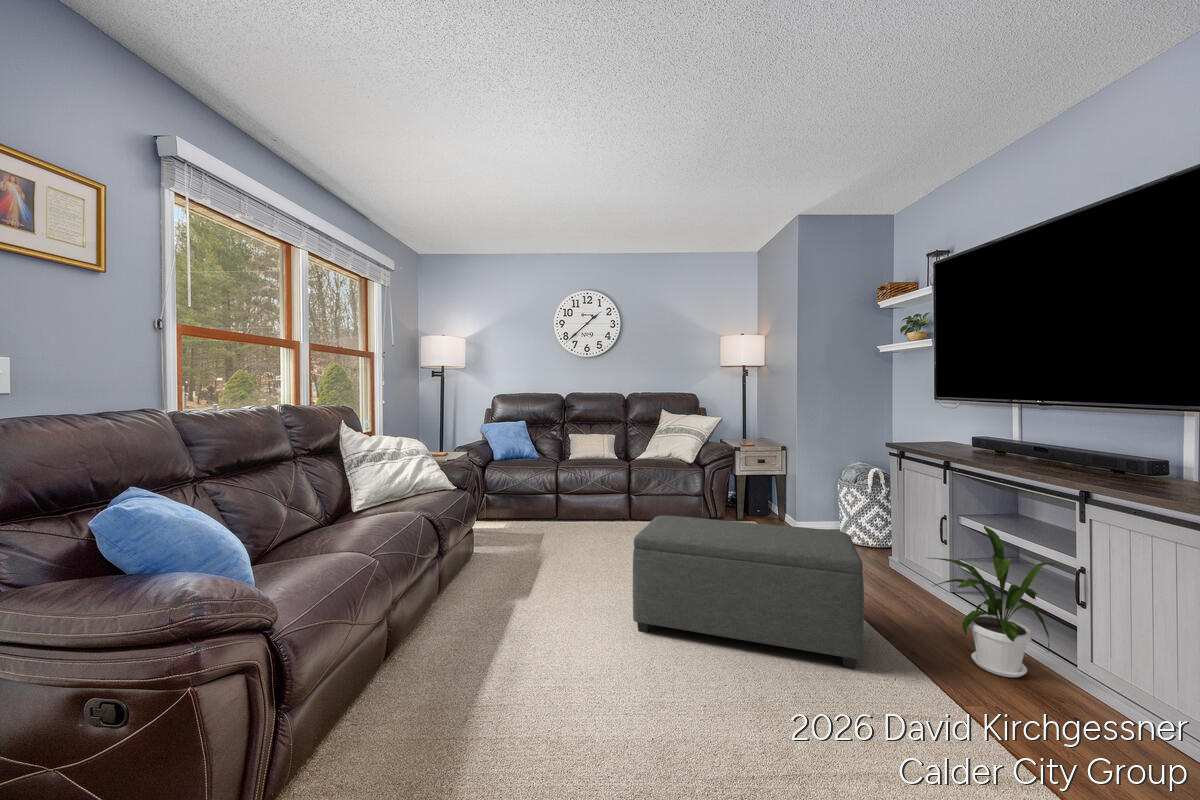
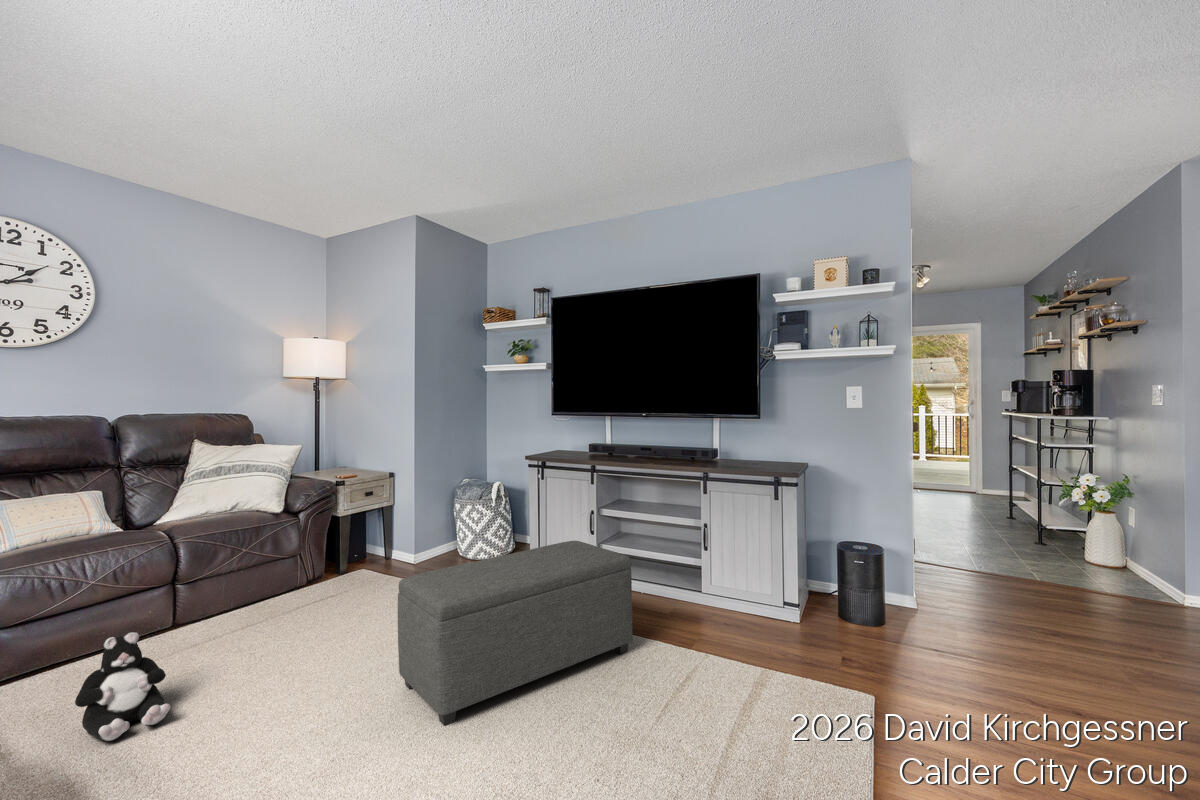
plush toy: none [524,506,563,560] -> present [75,631,171,741]
house plant: present [929,526,1058,677] -> none [617,510,698,614]

